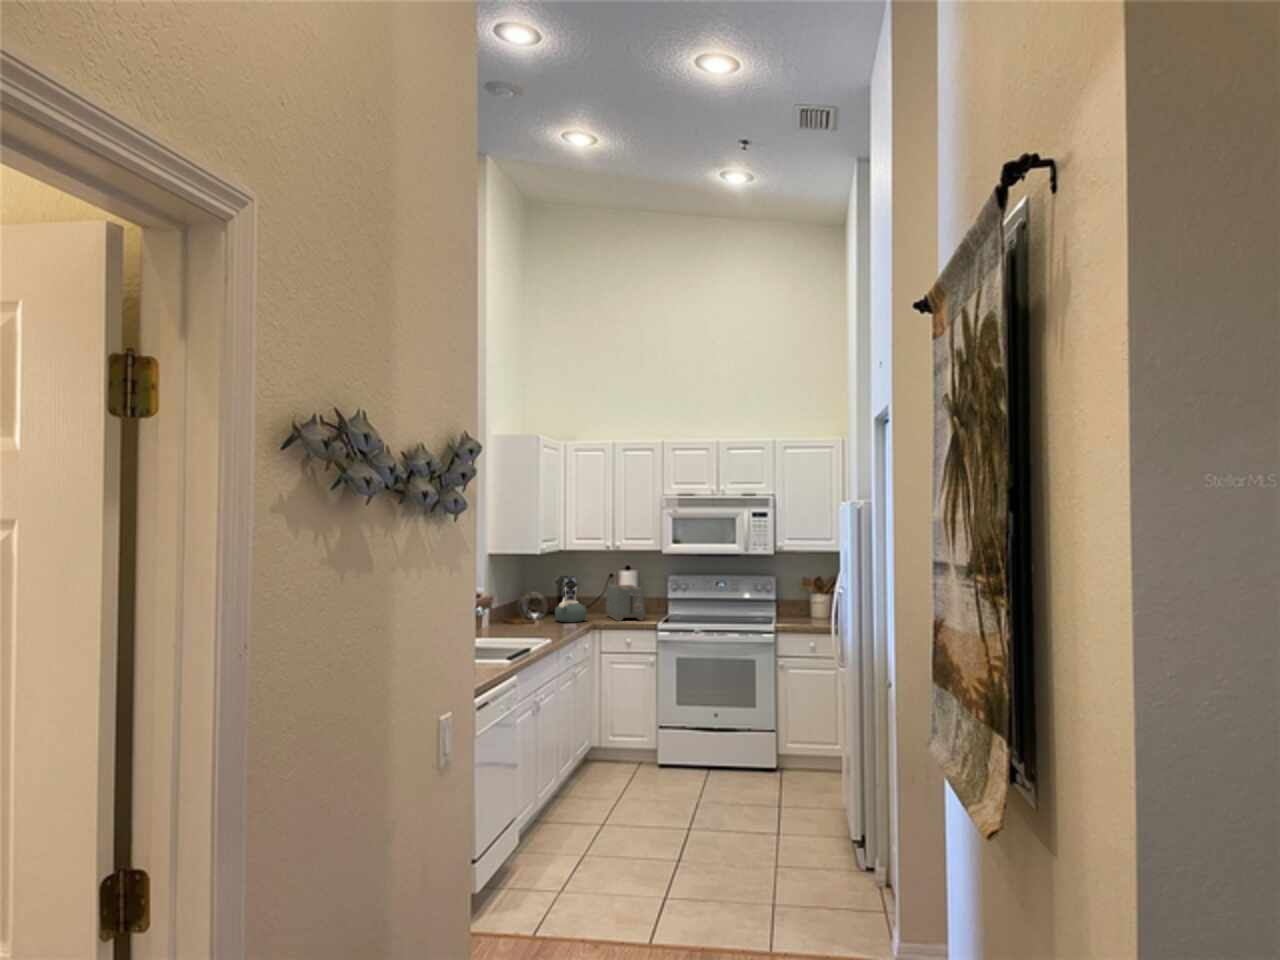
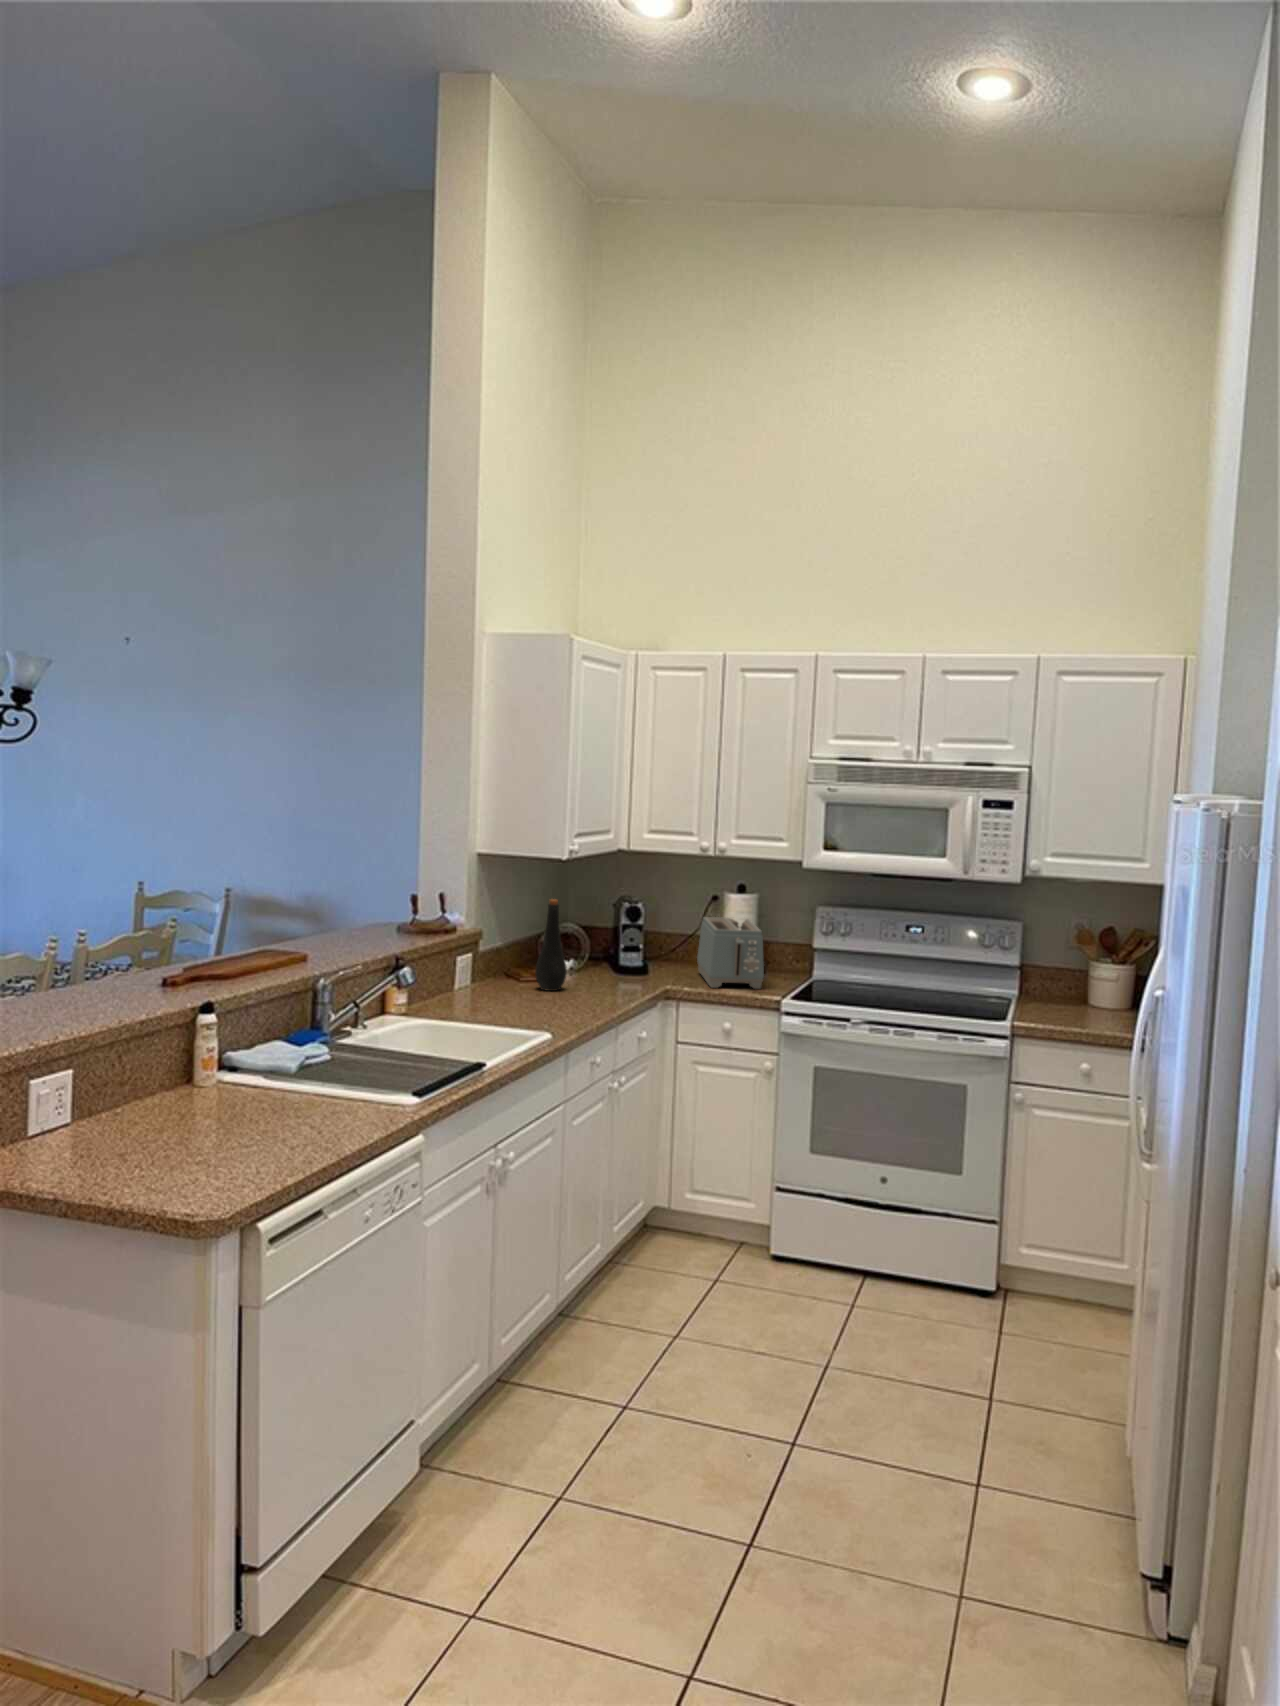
bottle: none [525,577,542,626] -> present [535,899,567,991]
kettle: present [555,583,587,622] -> none [597,912,656,986]

